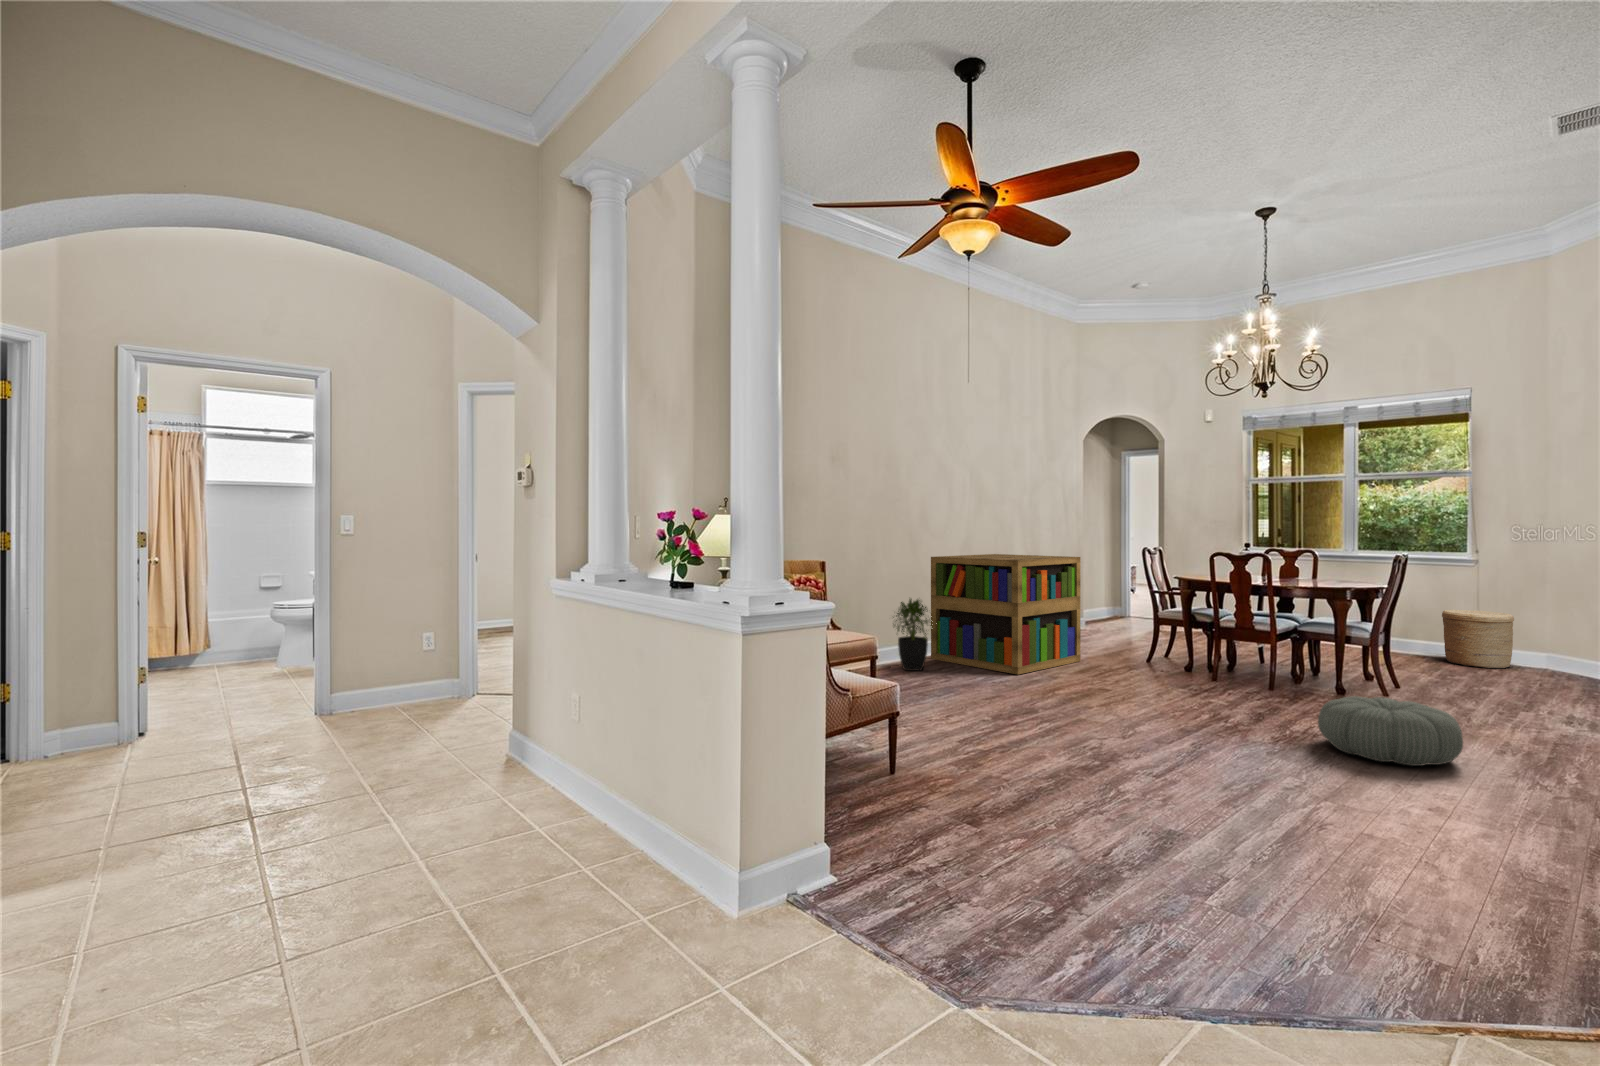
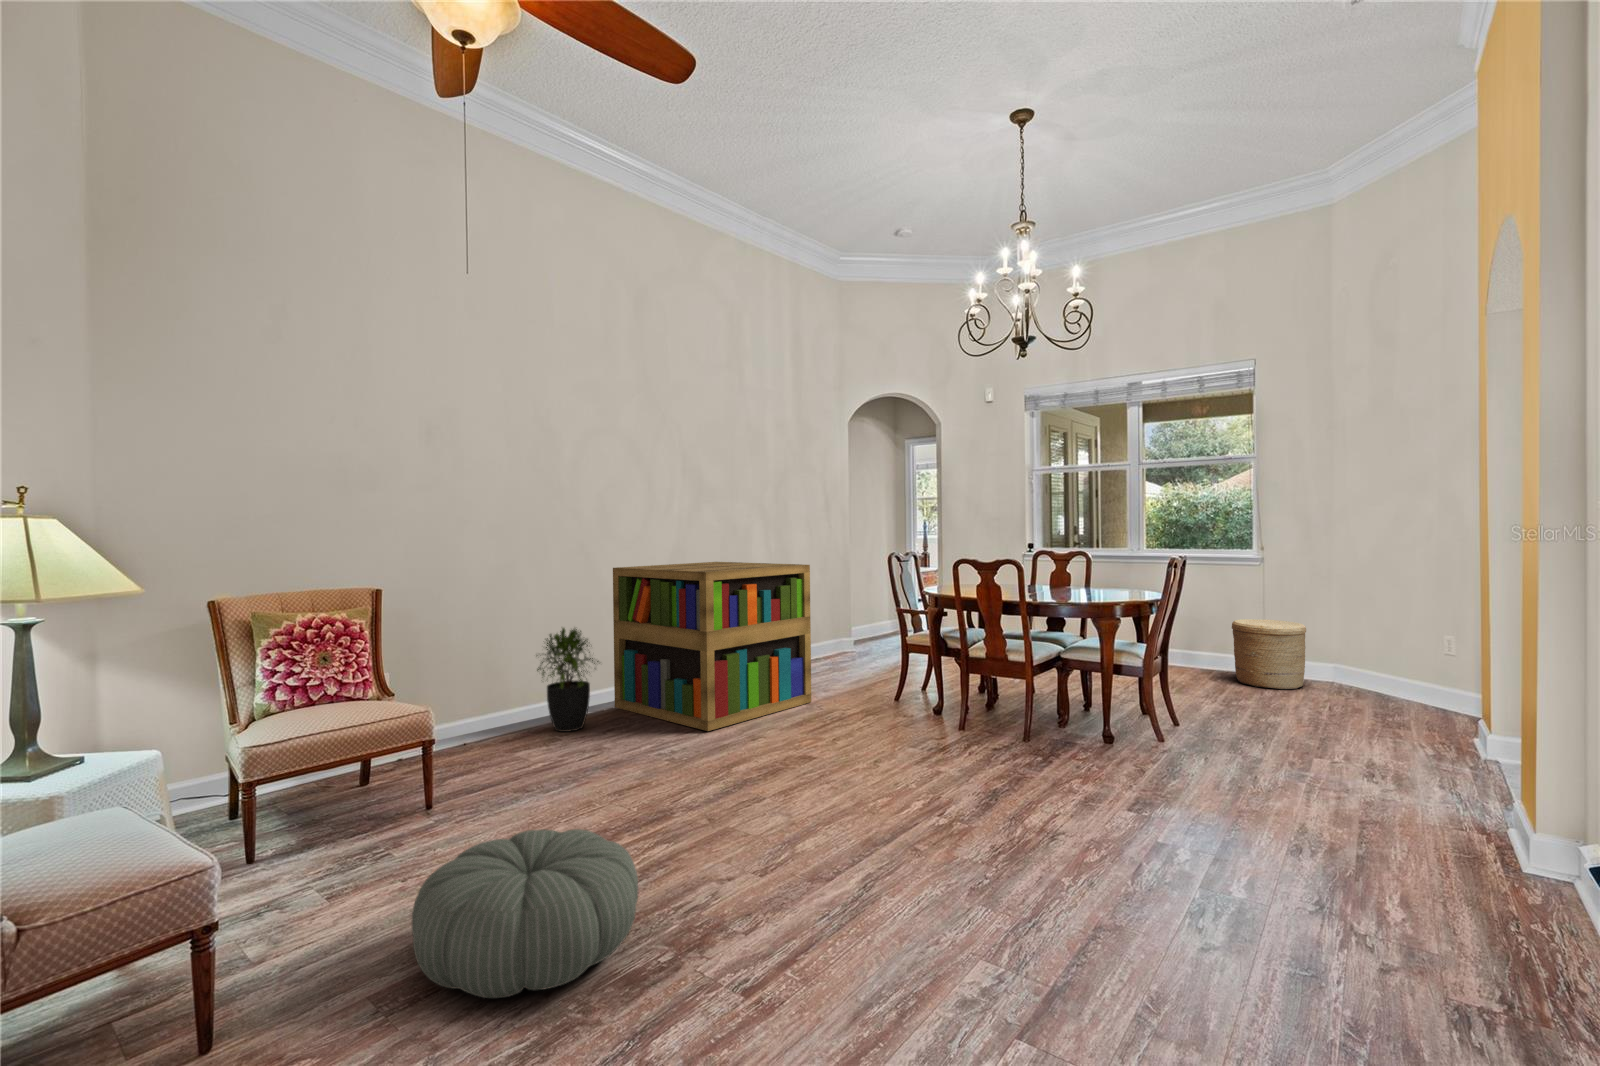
pouf: present [1318,696,1463,766] -> present [412,829,638,998]

